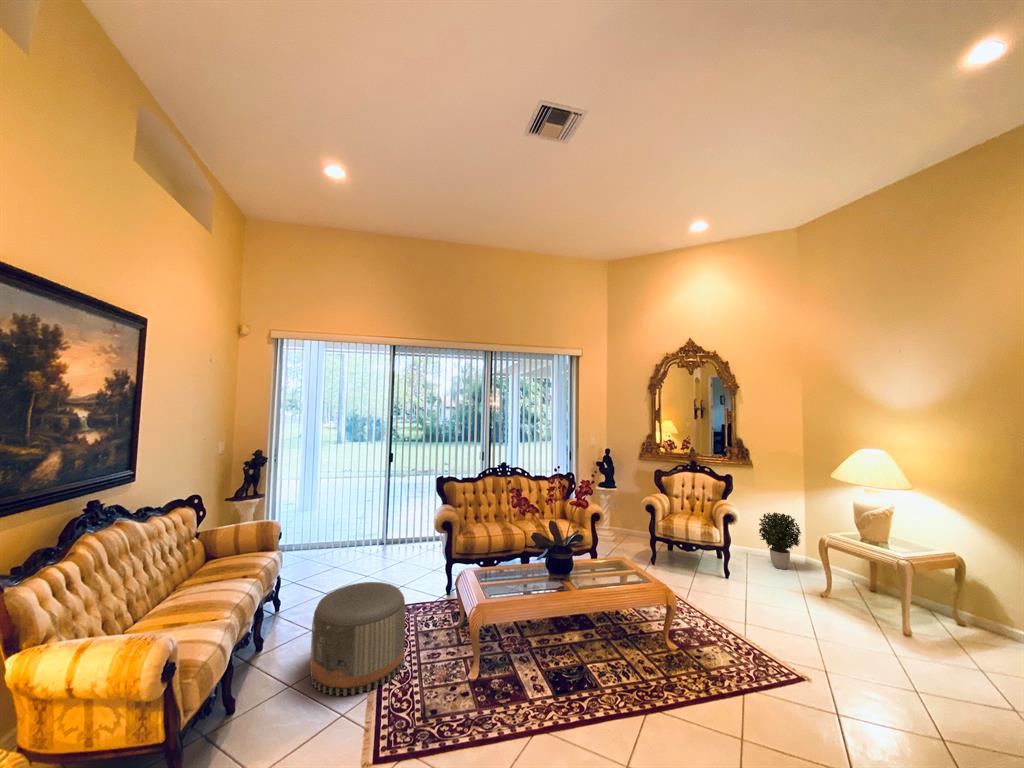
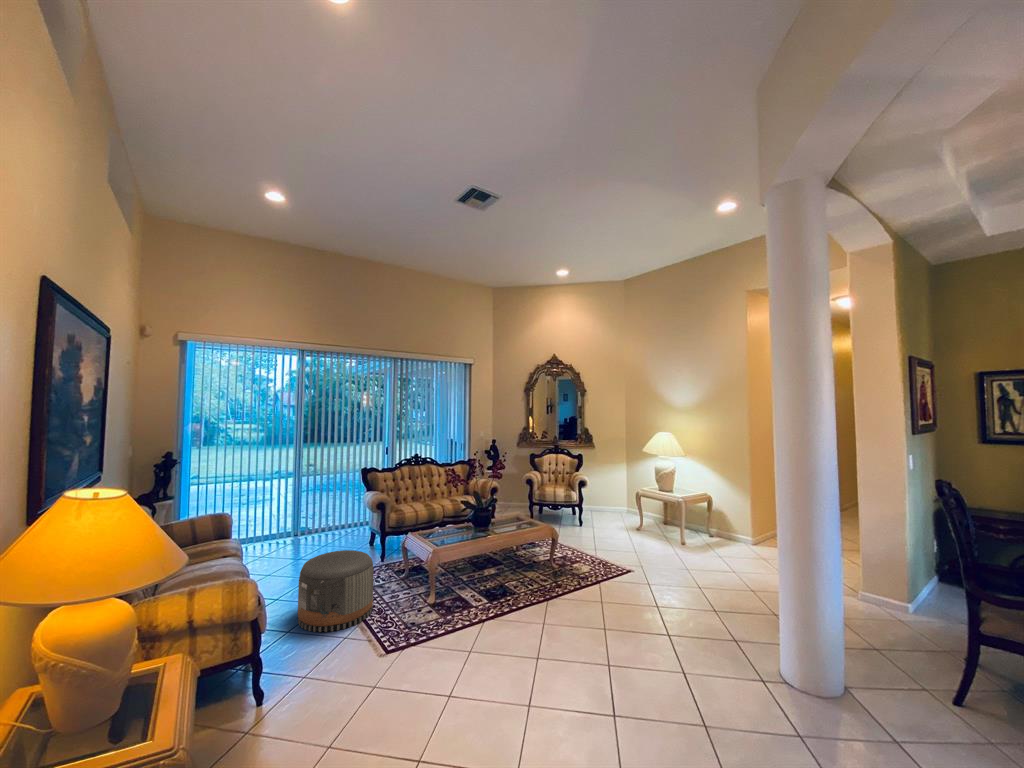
potted plant: present [759,512,801,569] -> none [600,478,626,517]

